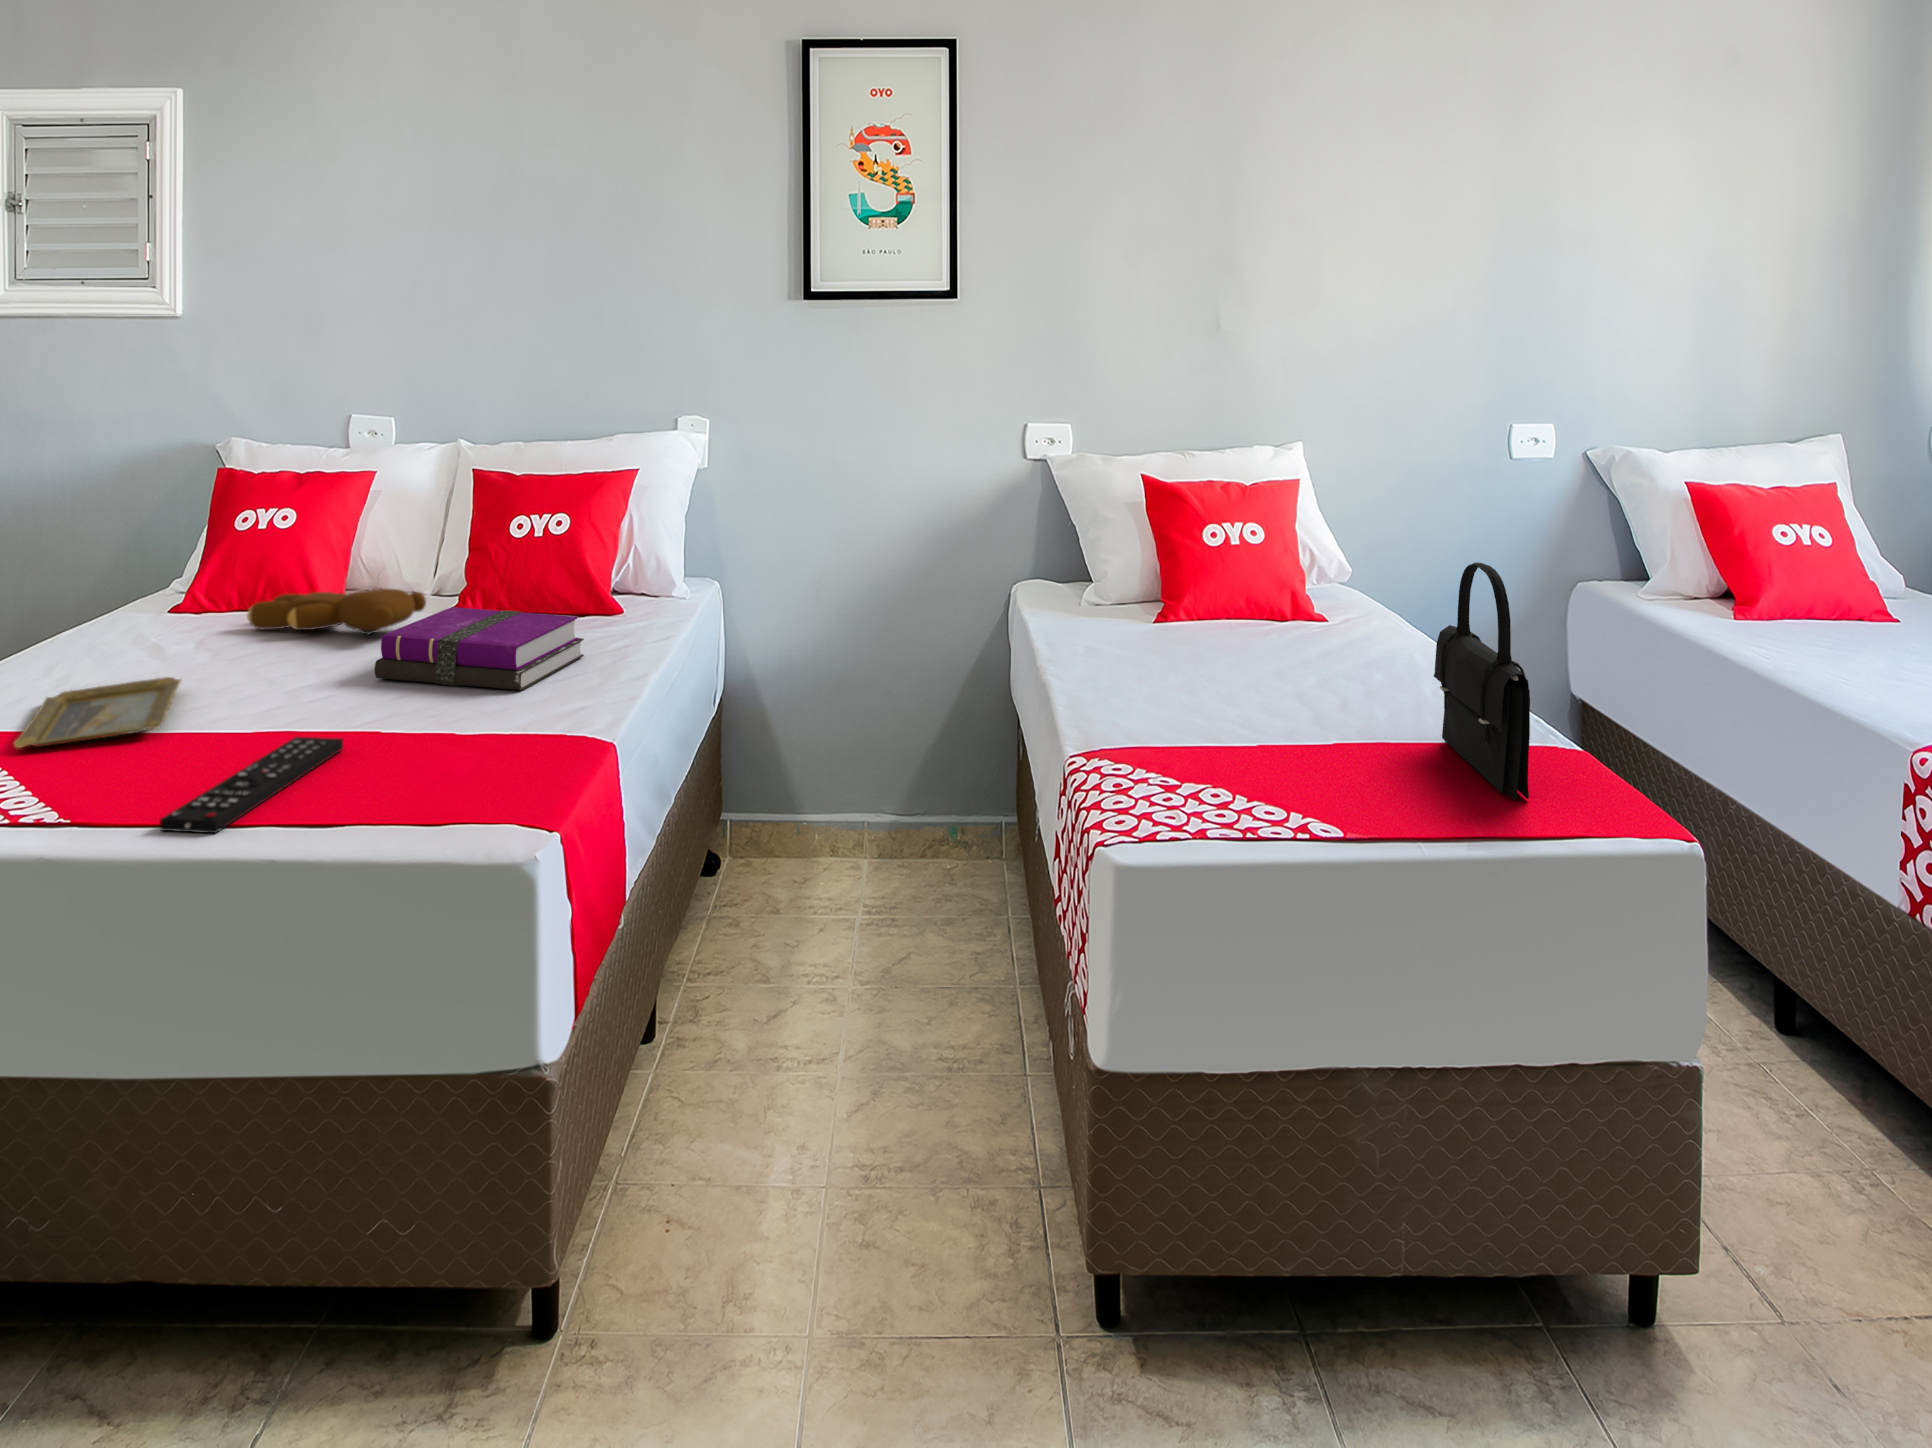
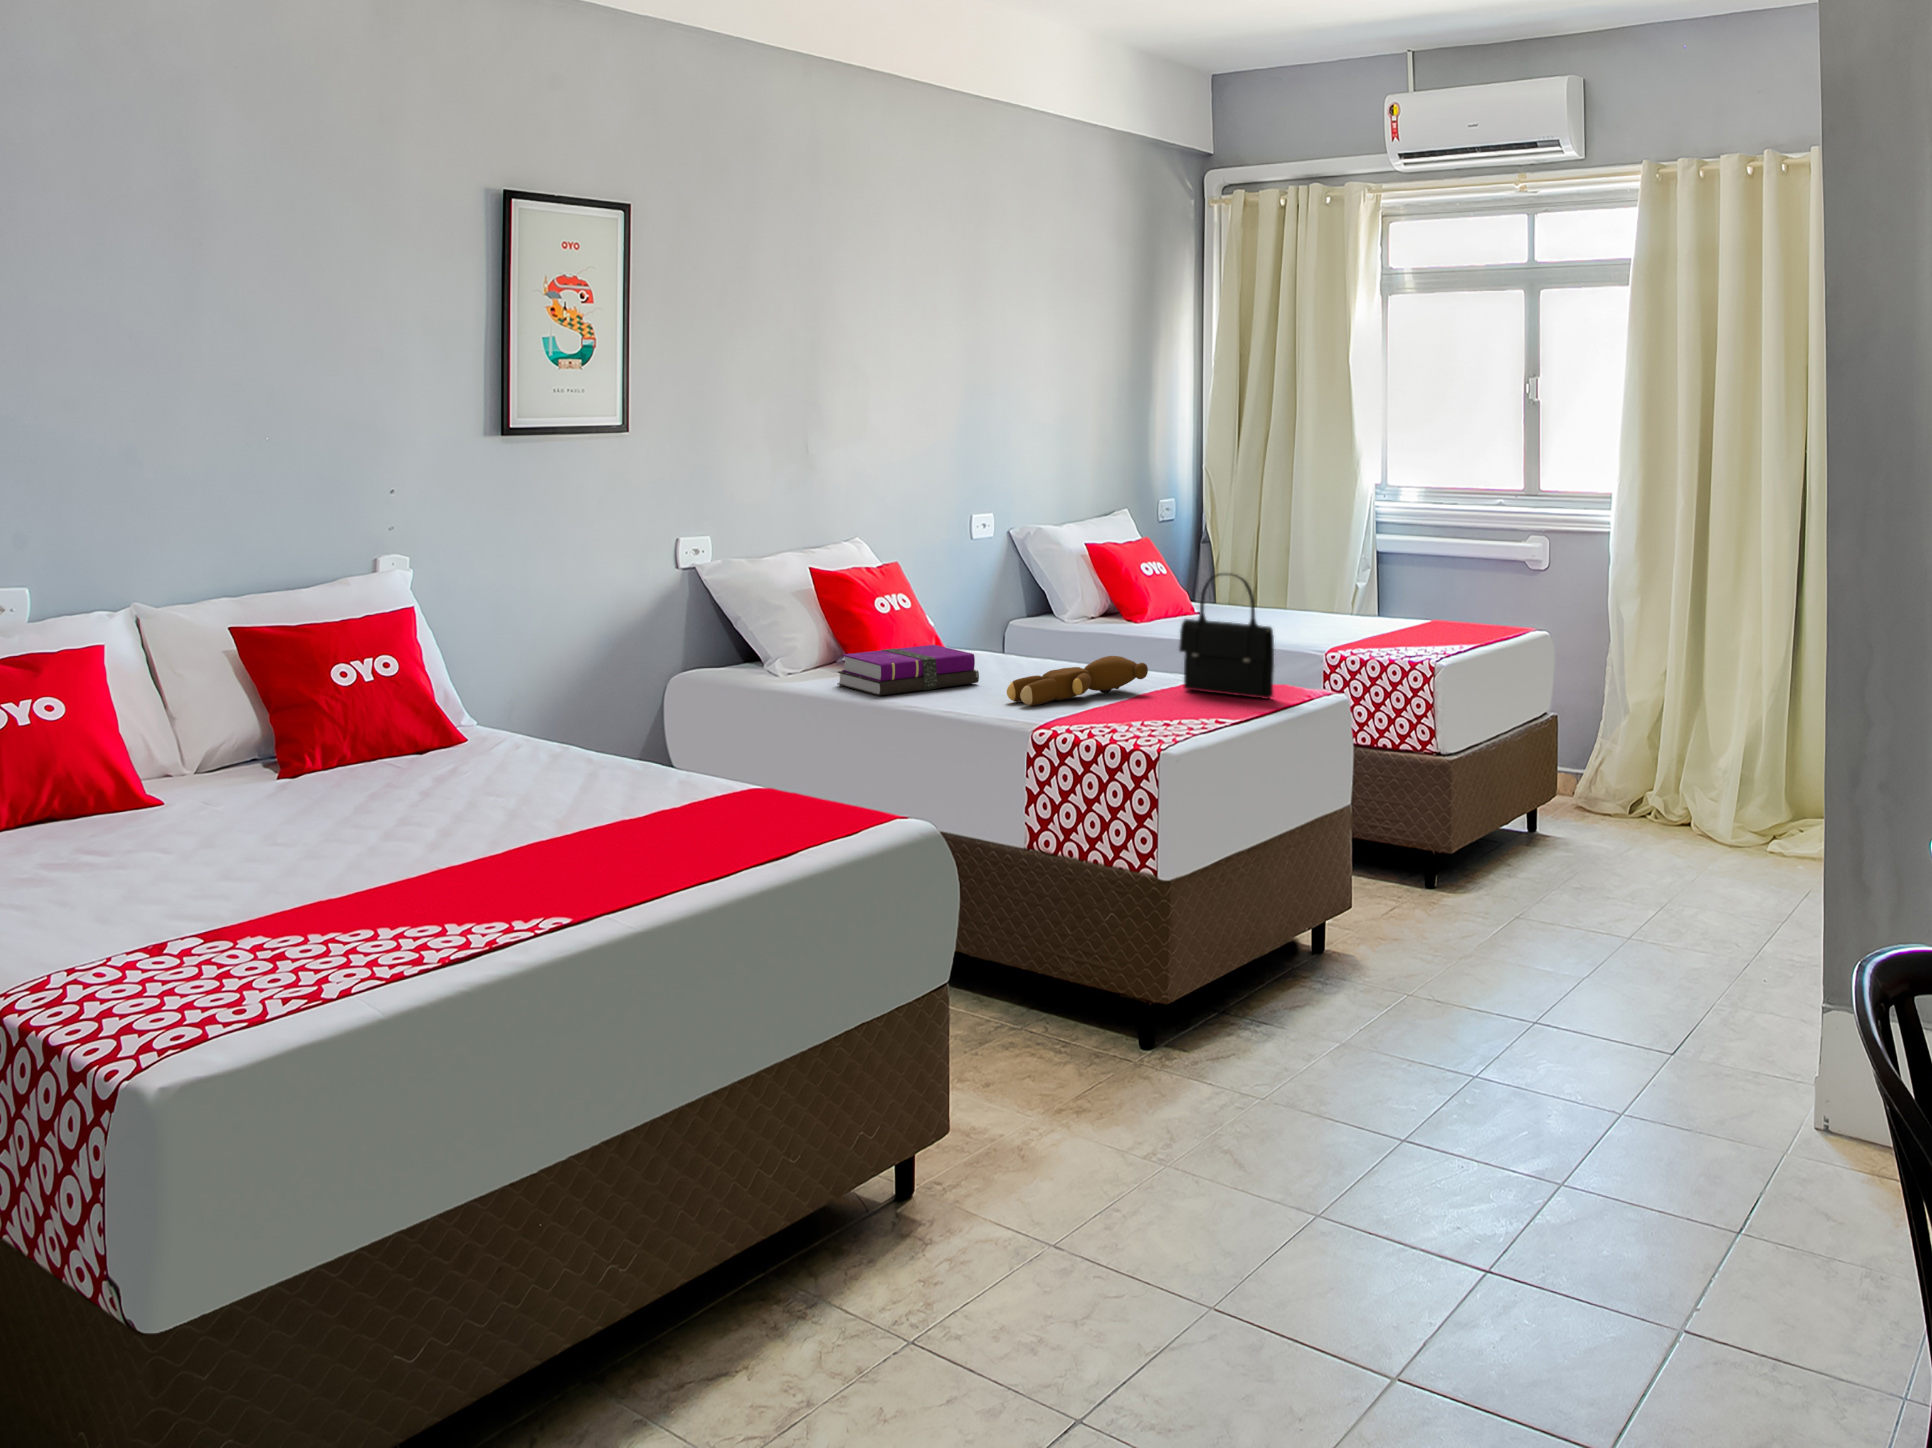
teddy bear: present [247,589,426,634] -> present [1007,656,1148,706]
notebook: present [375,607,584,690] -> present [837,645,979,696]
tray: present [14,677,181,748] -> none [159,851,414,909]
remote control: present [160,737,344,833] -> none [573,826,725,883]

